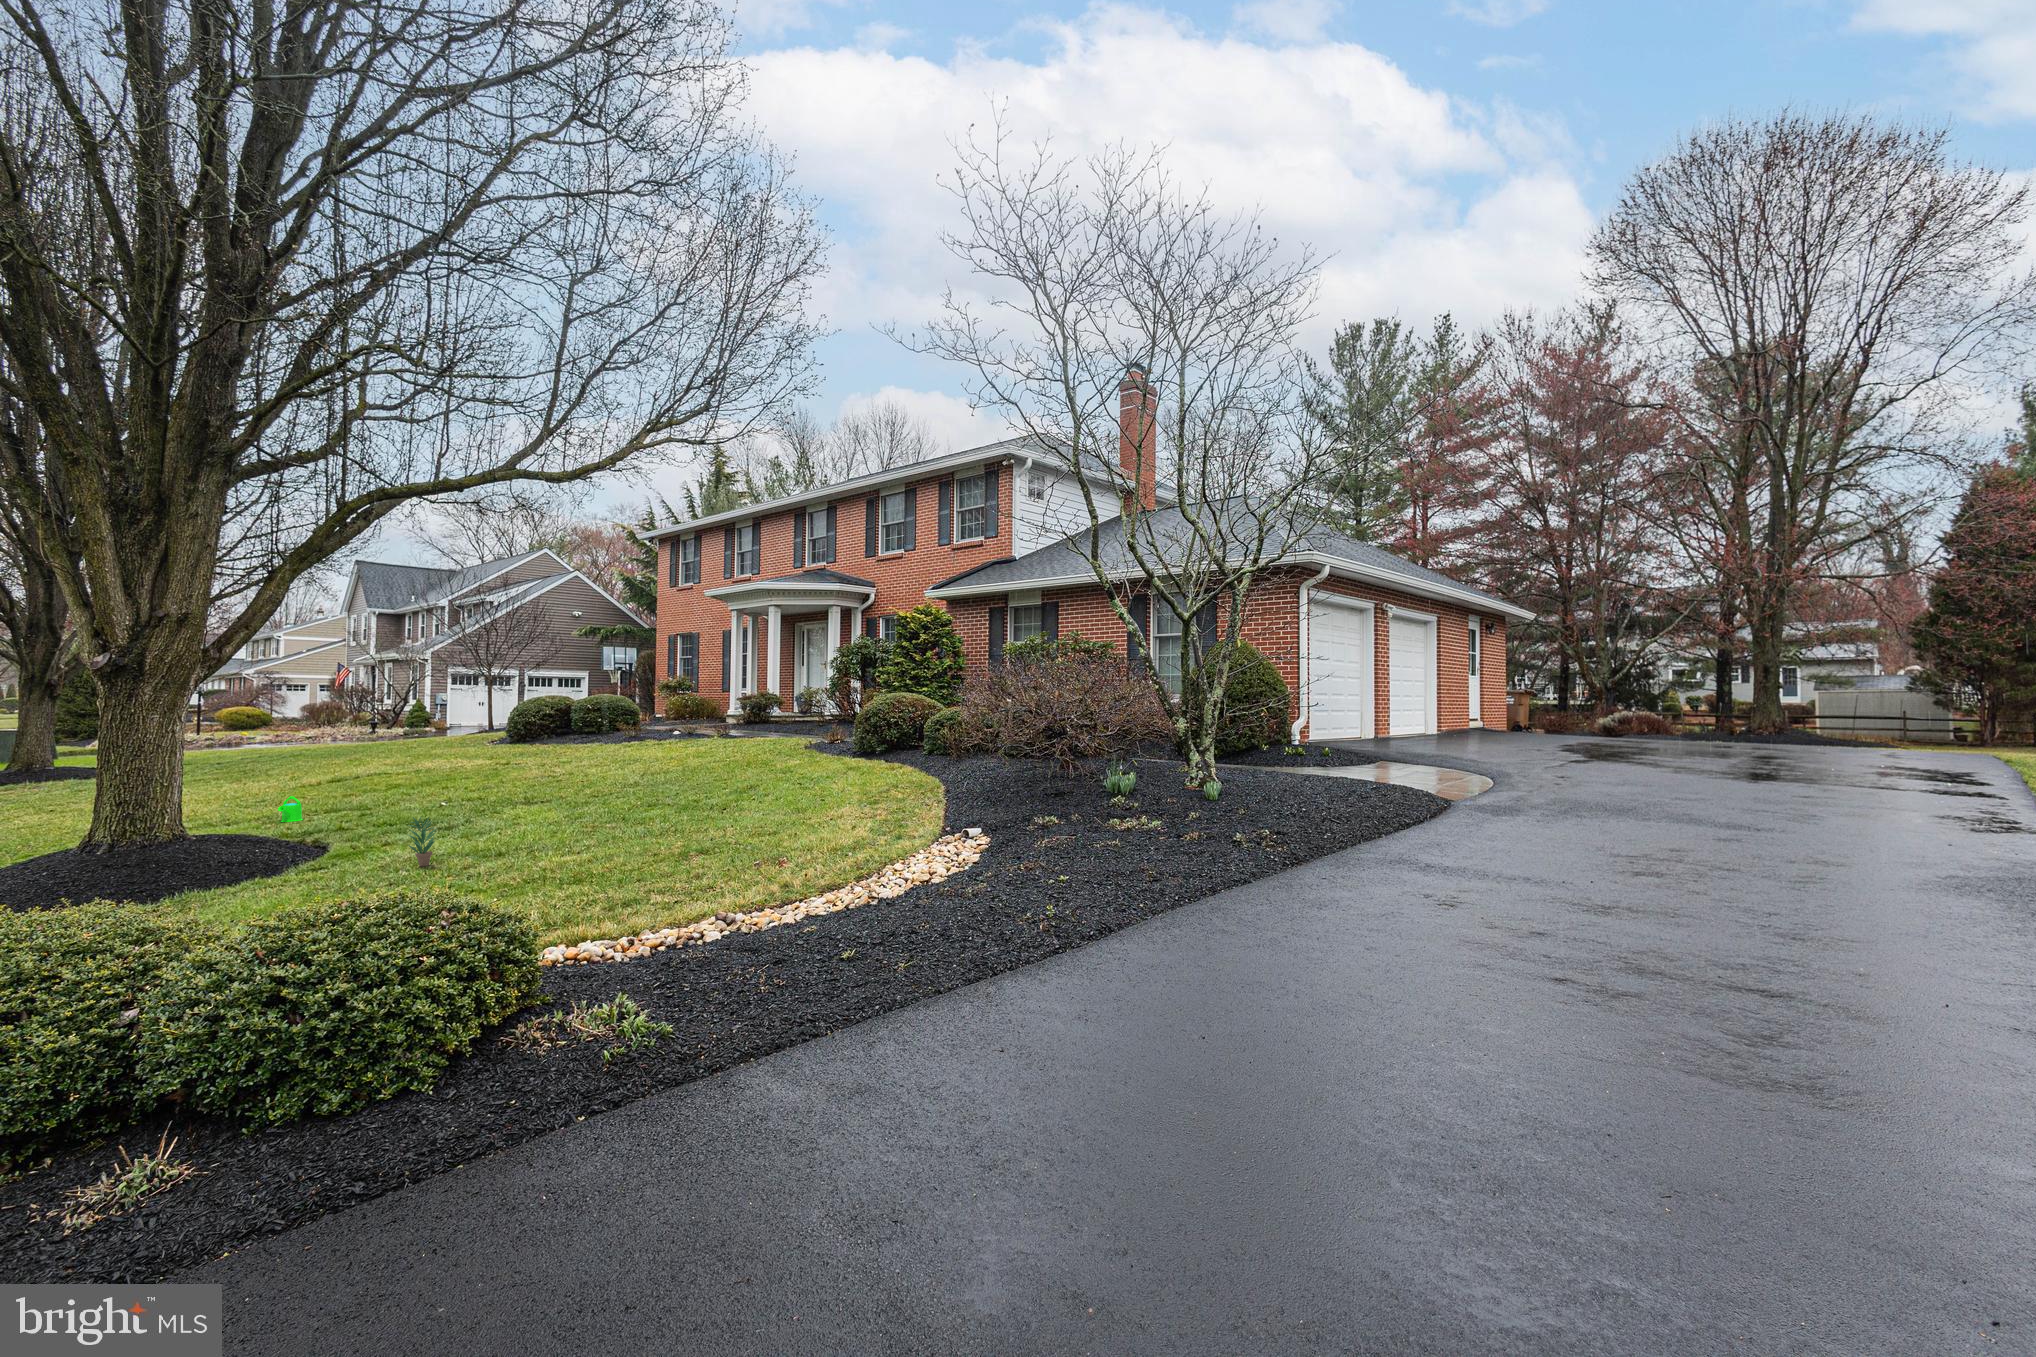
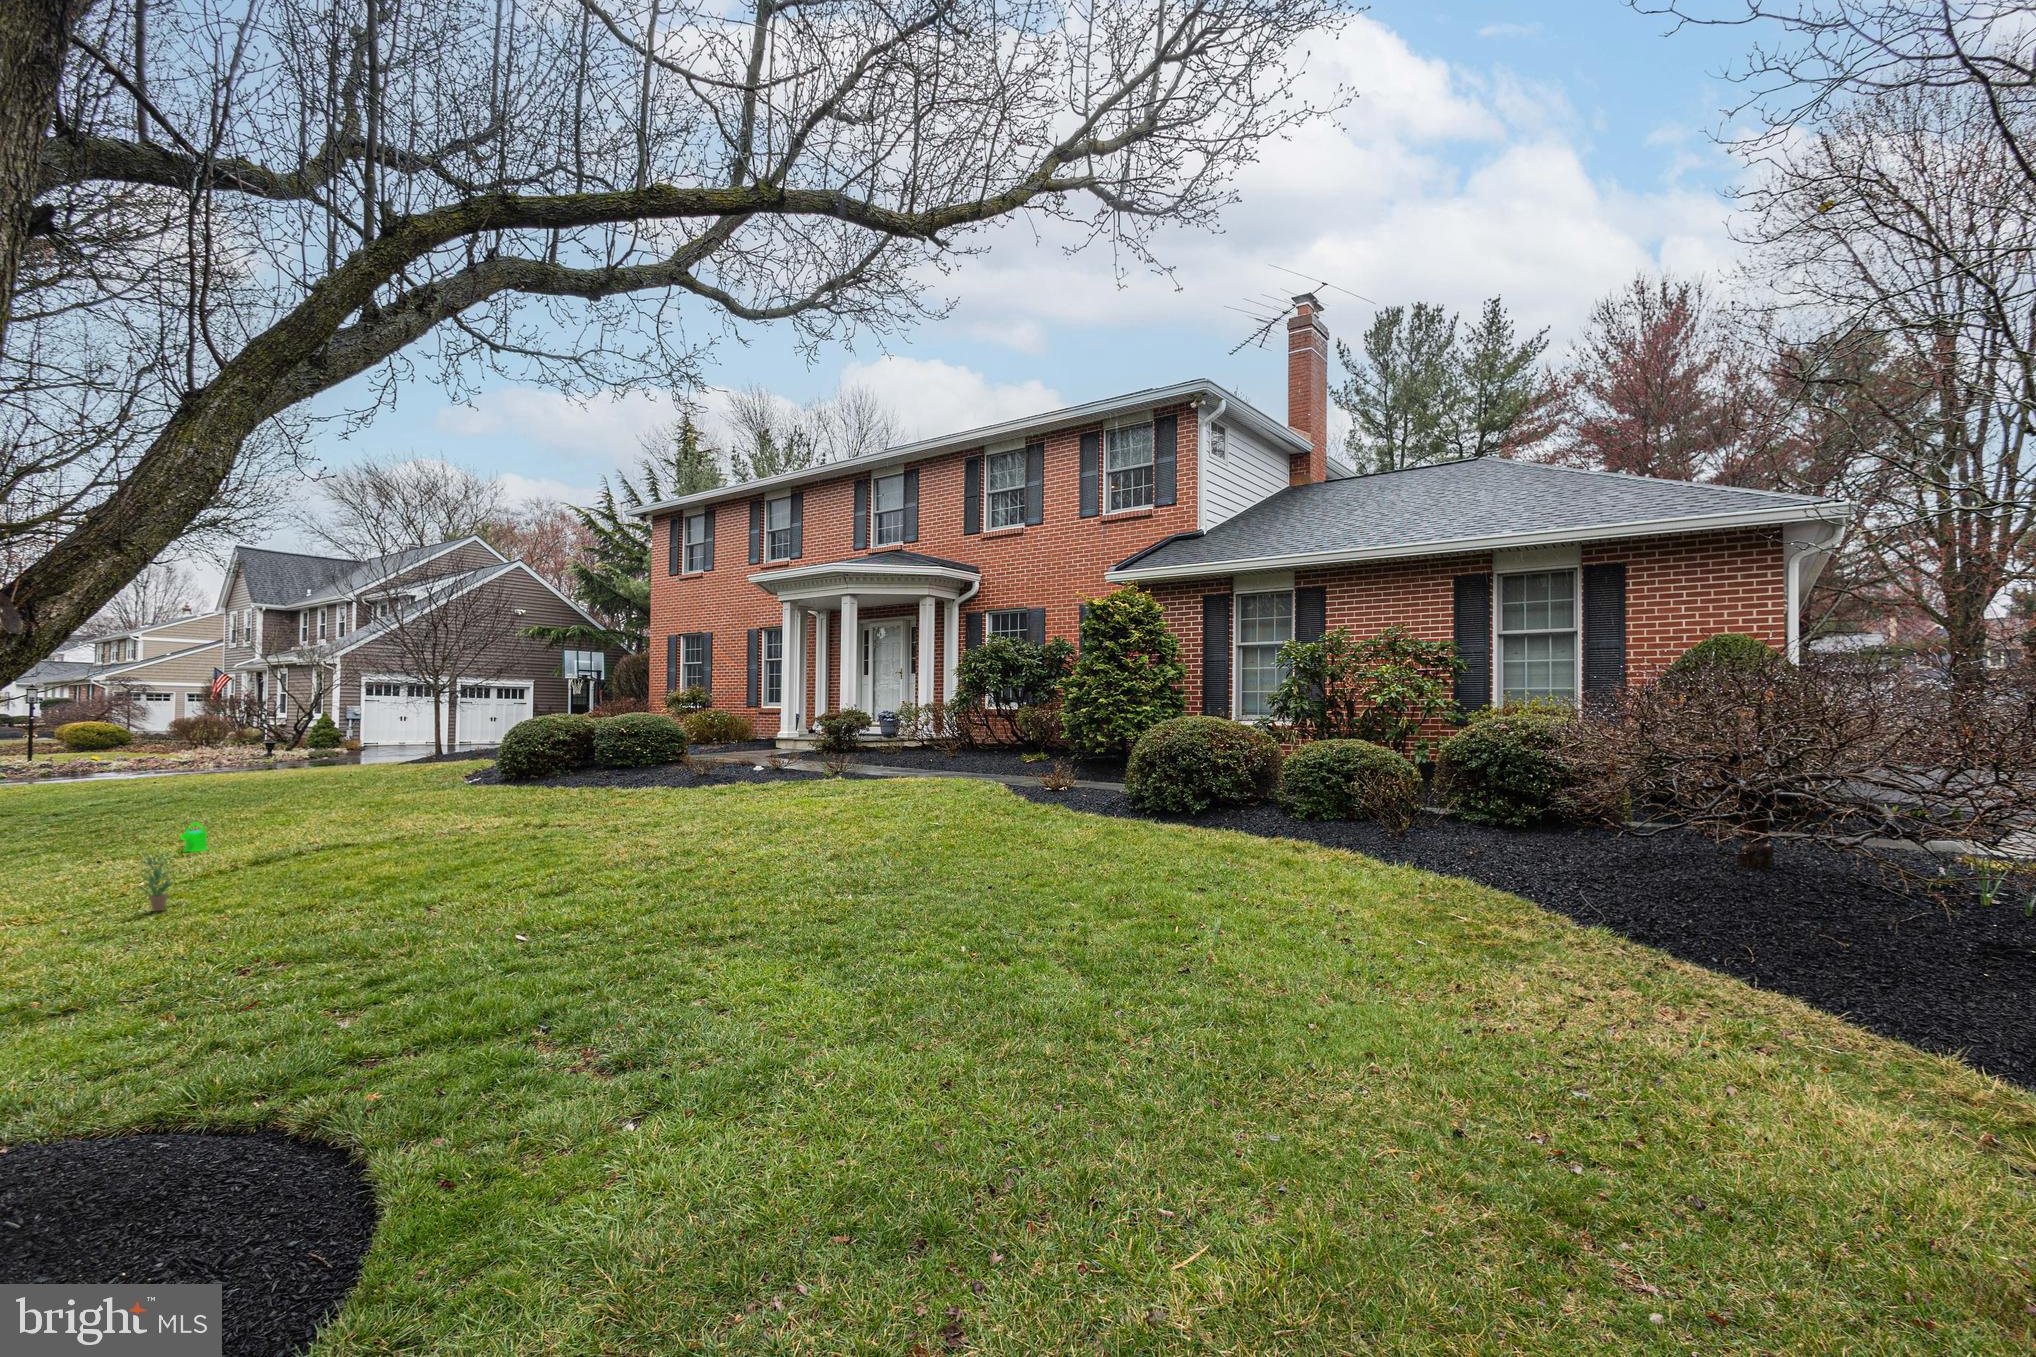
potted plant: present [408,817,436,866] -> present [141,854,170,911]

